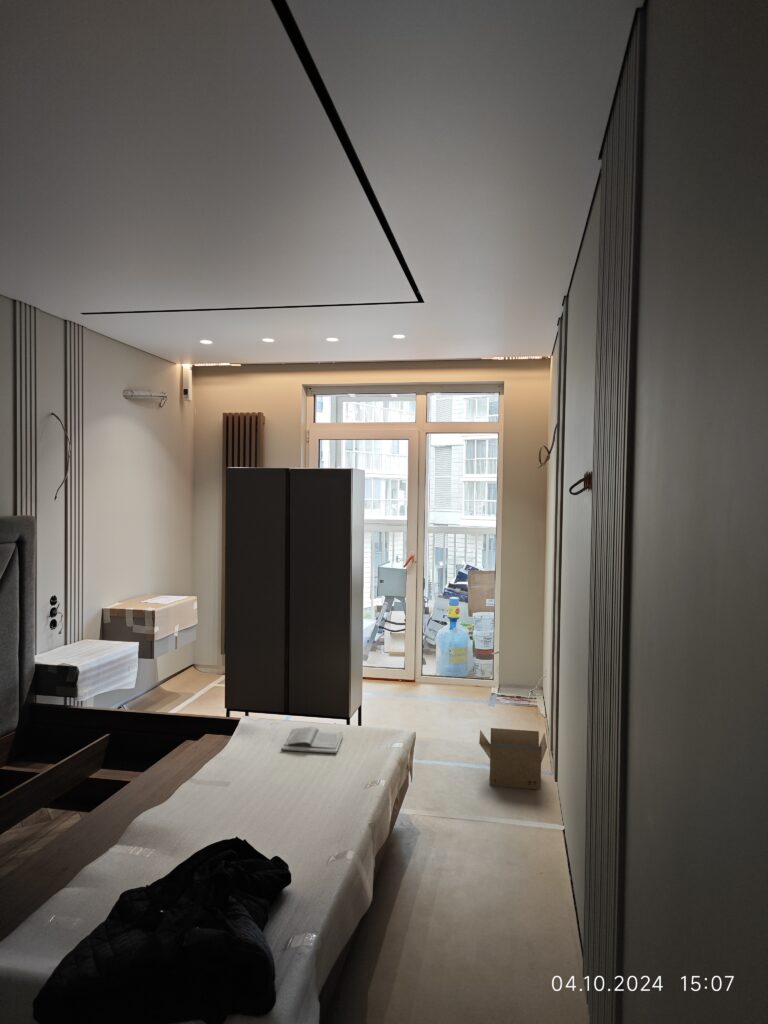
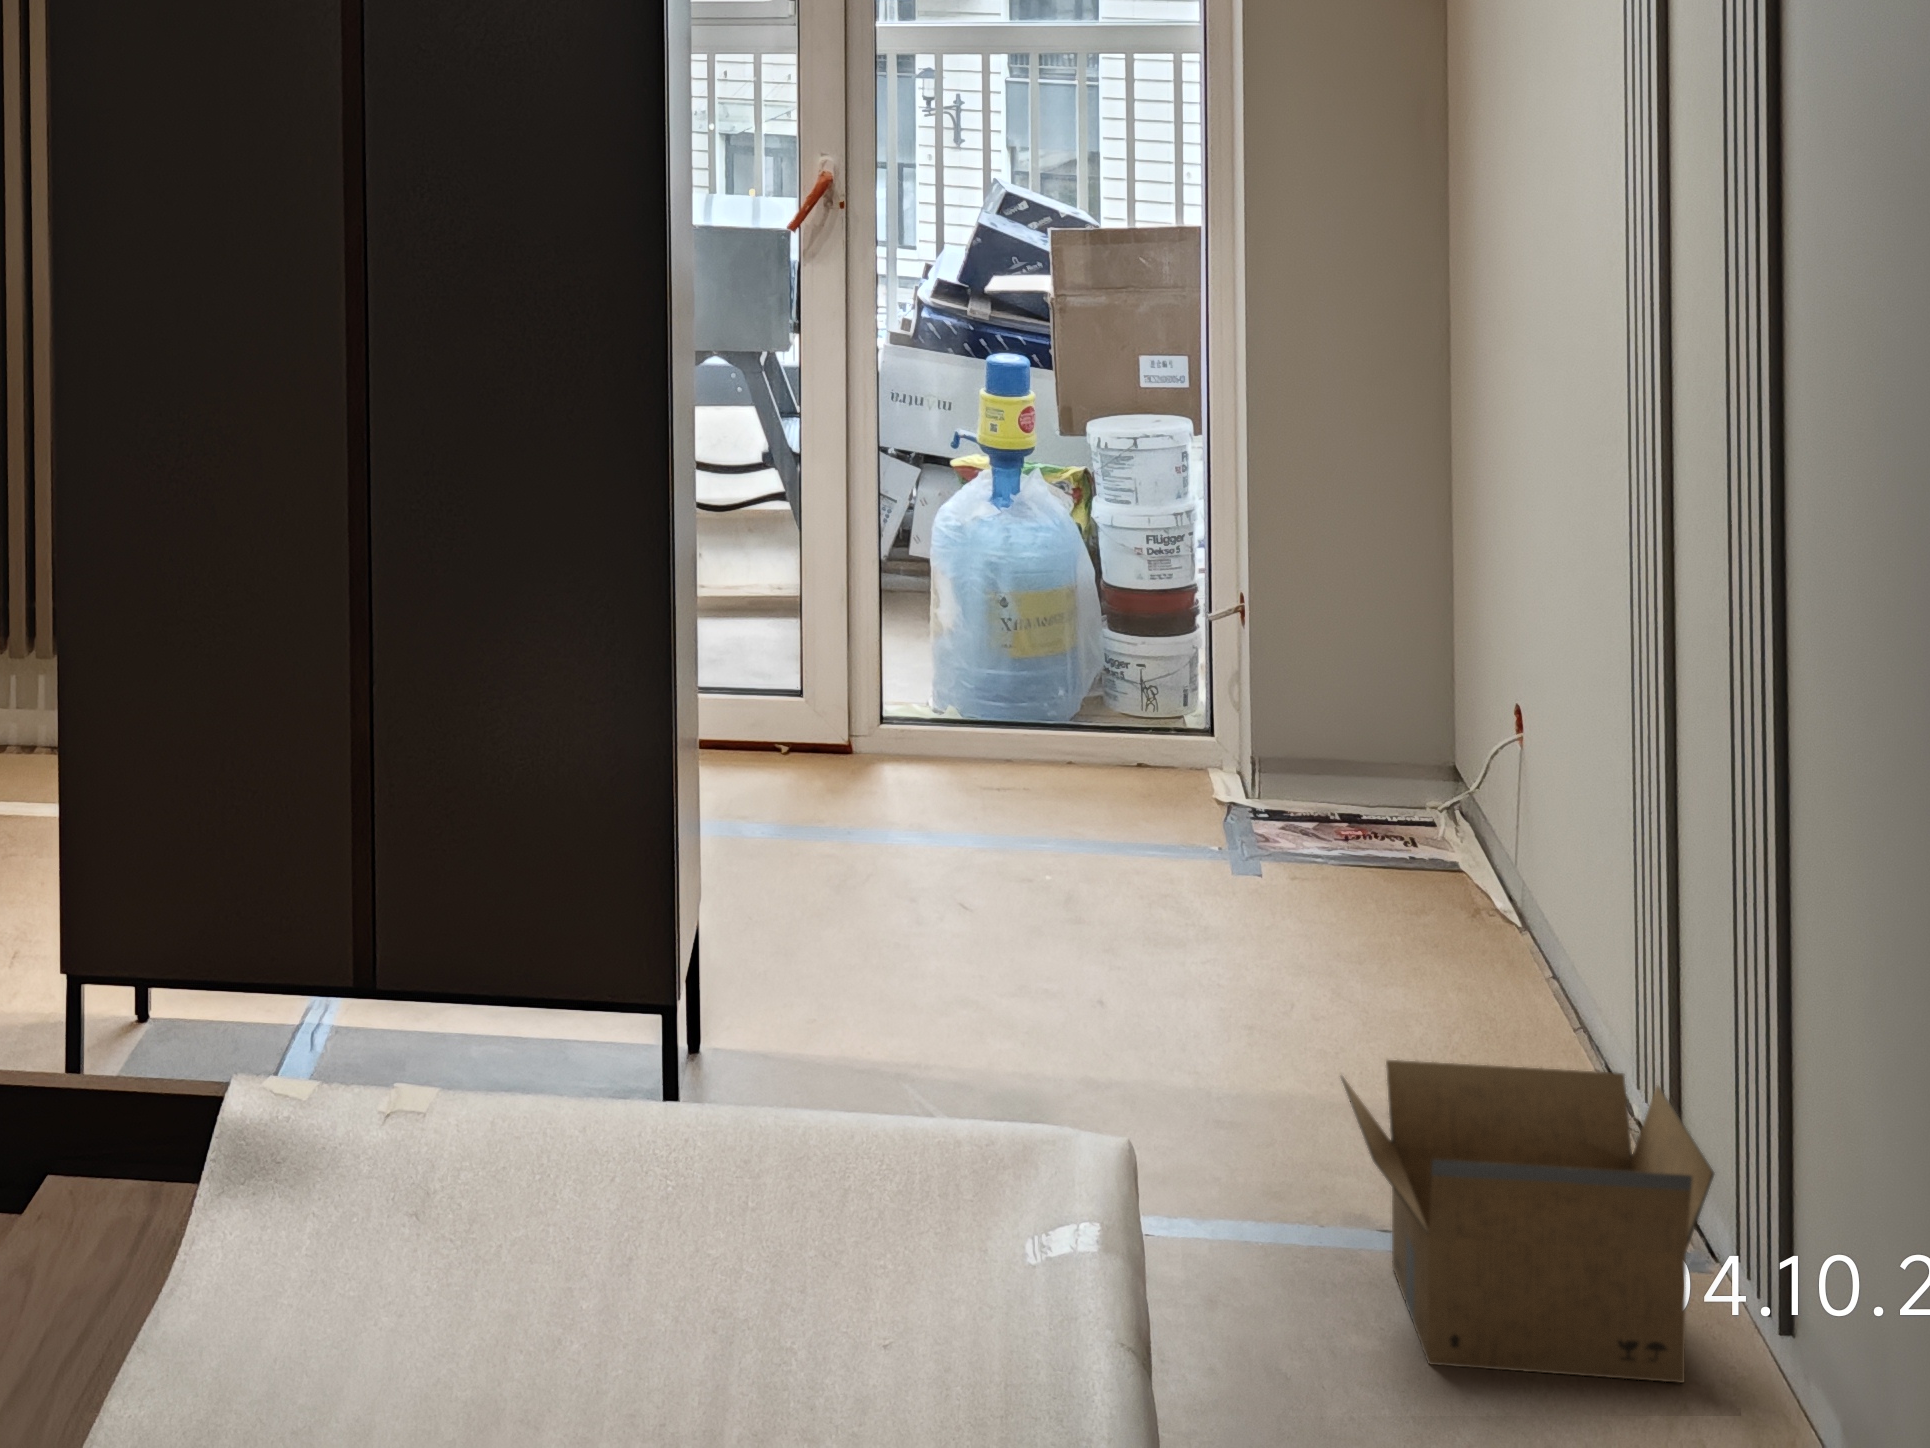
book: present [282,727,343,754] -> none [514,1164,805,1338]

